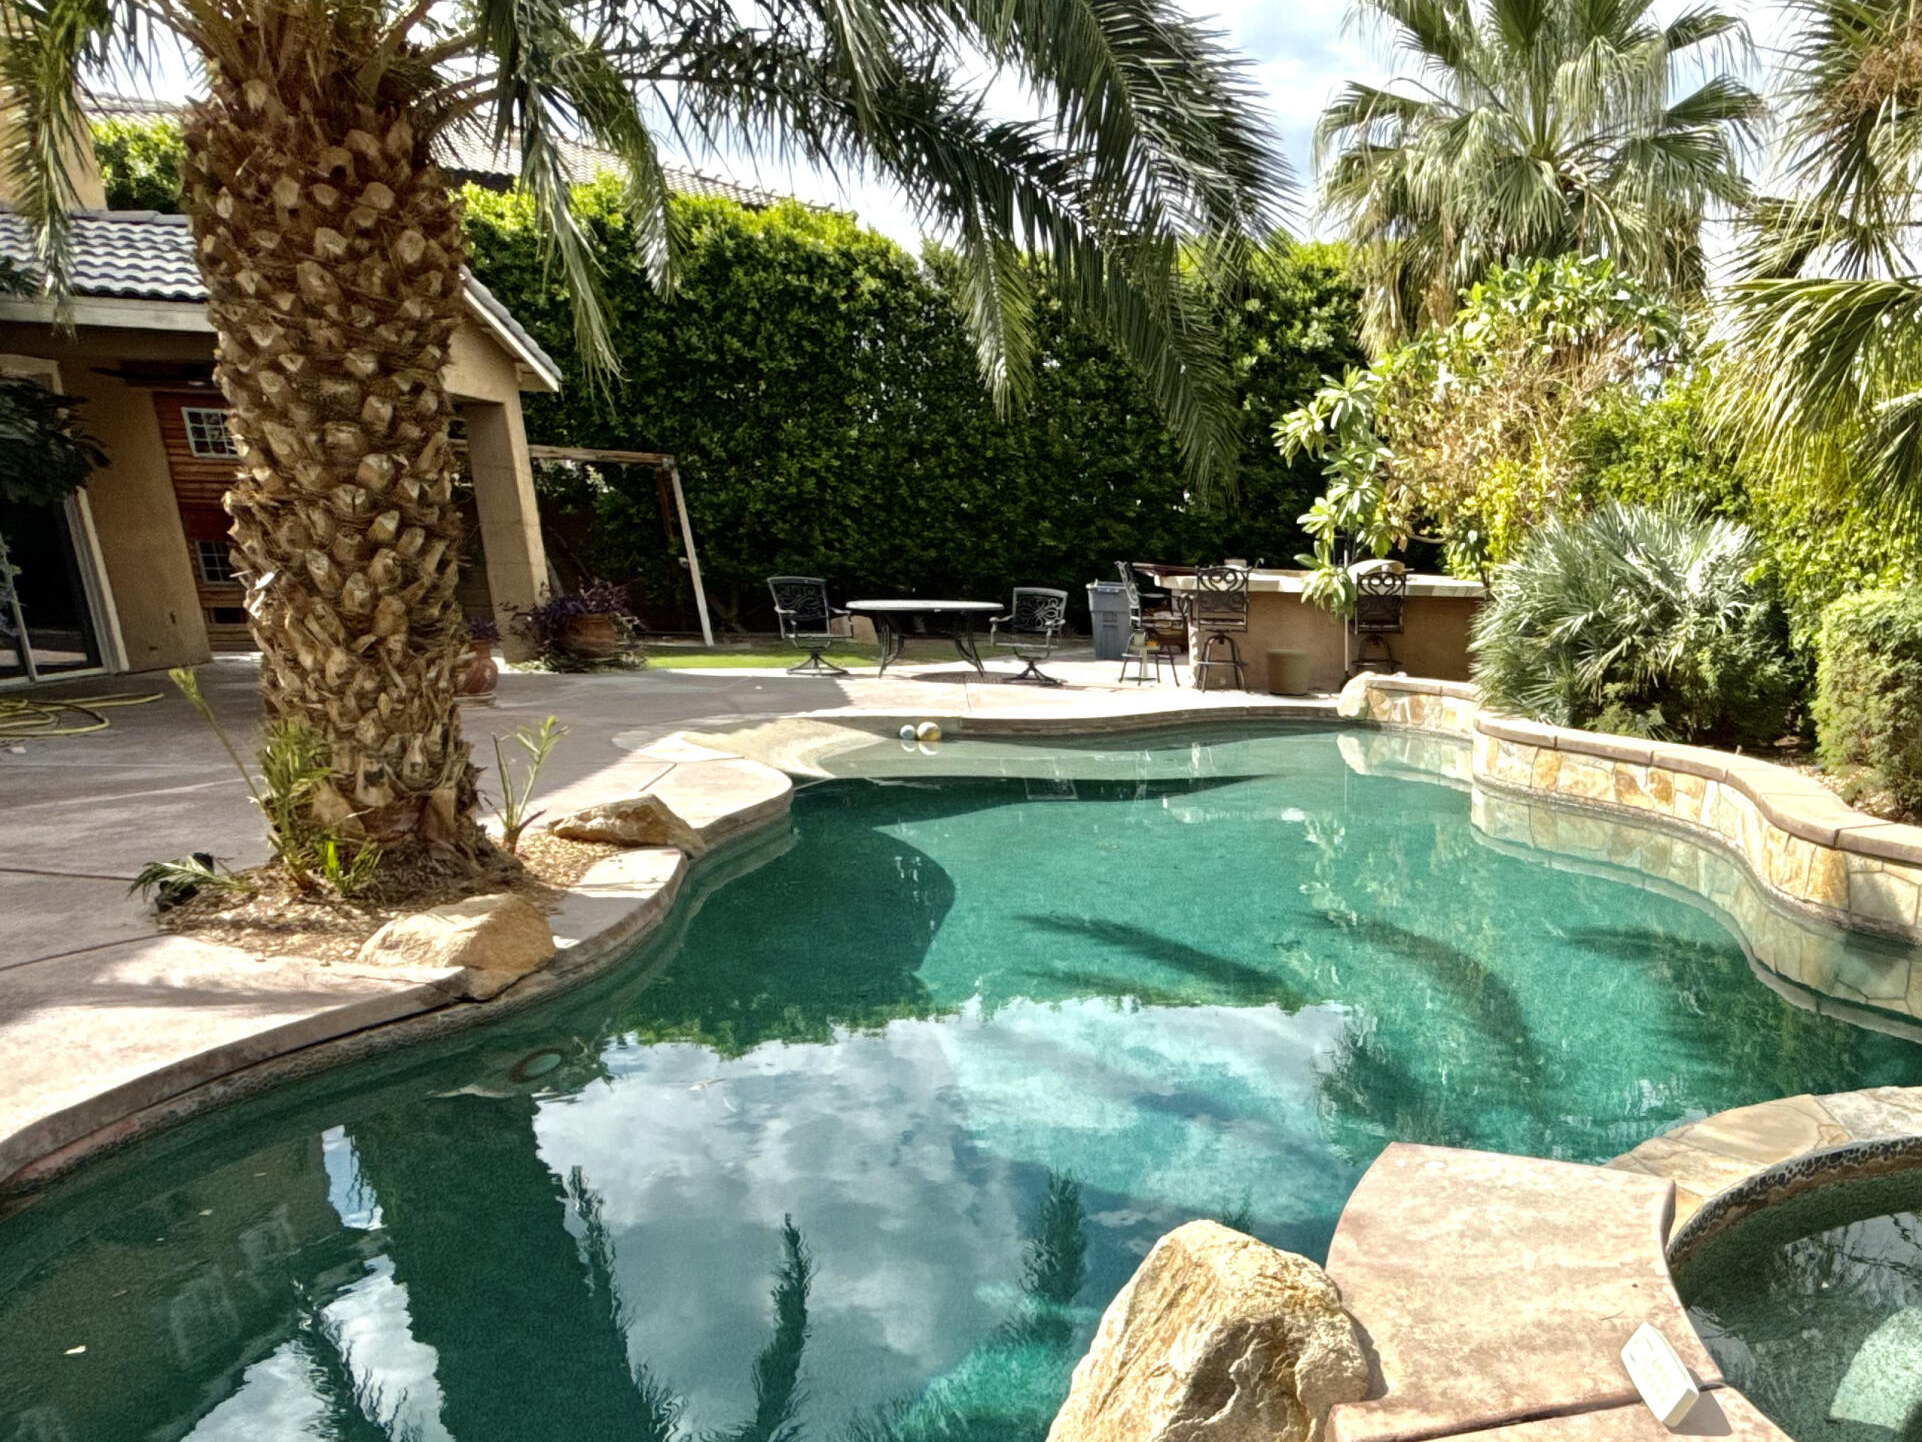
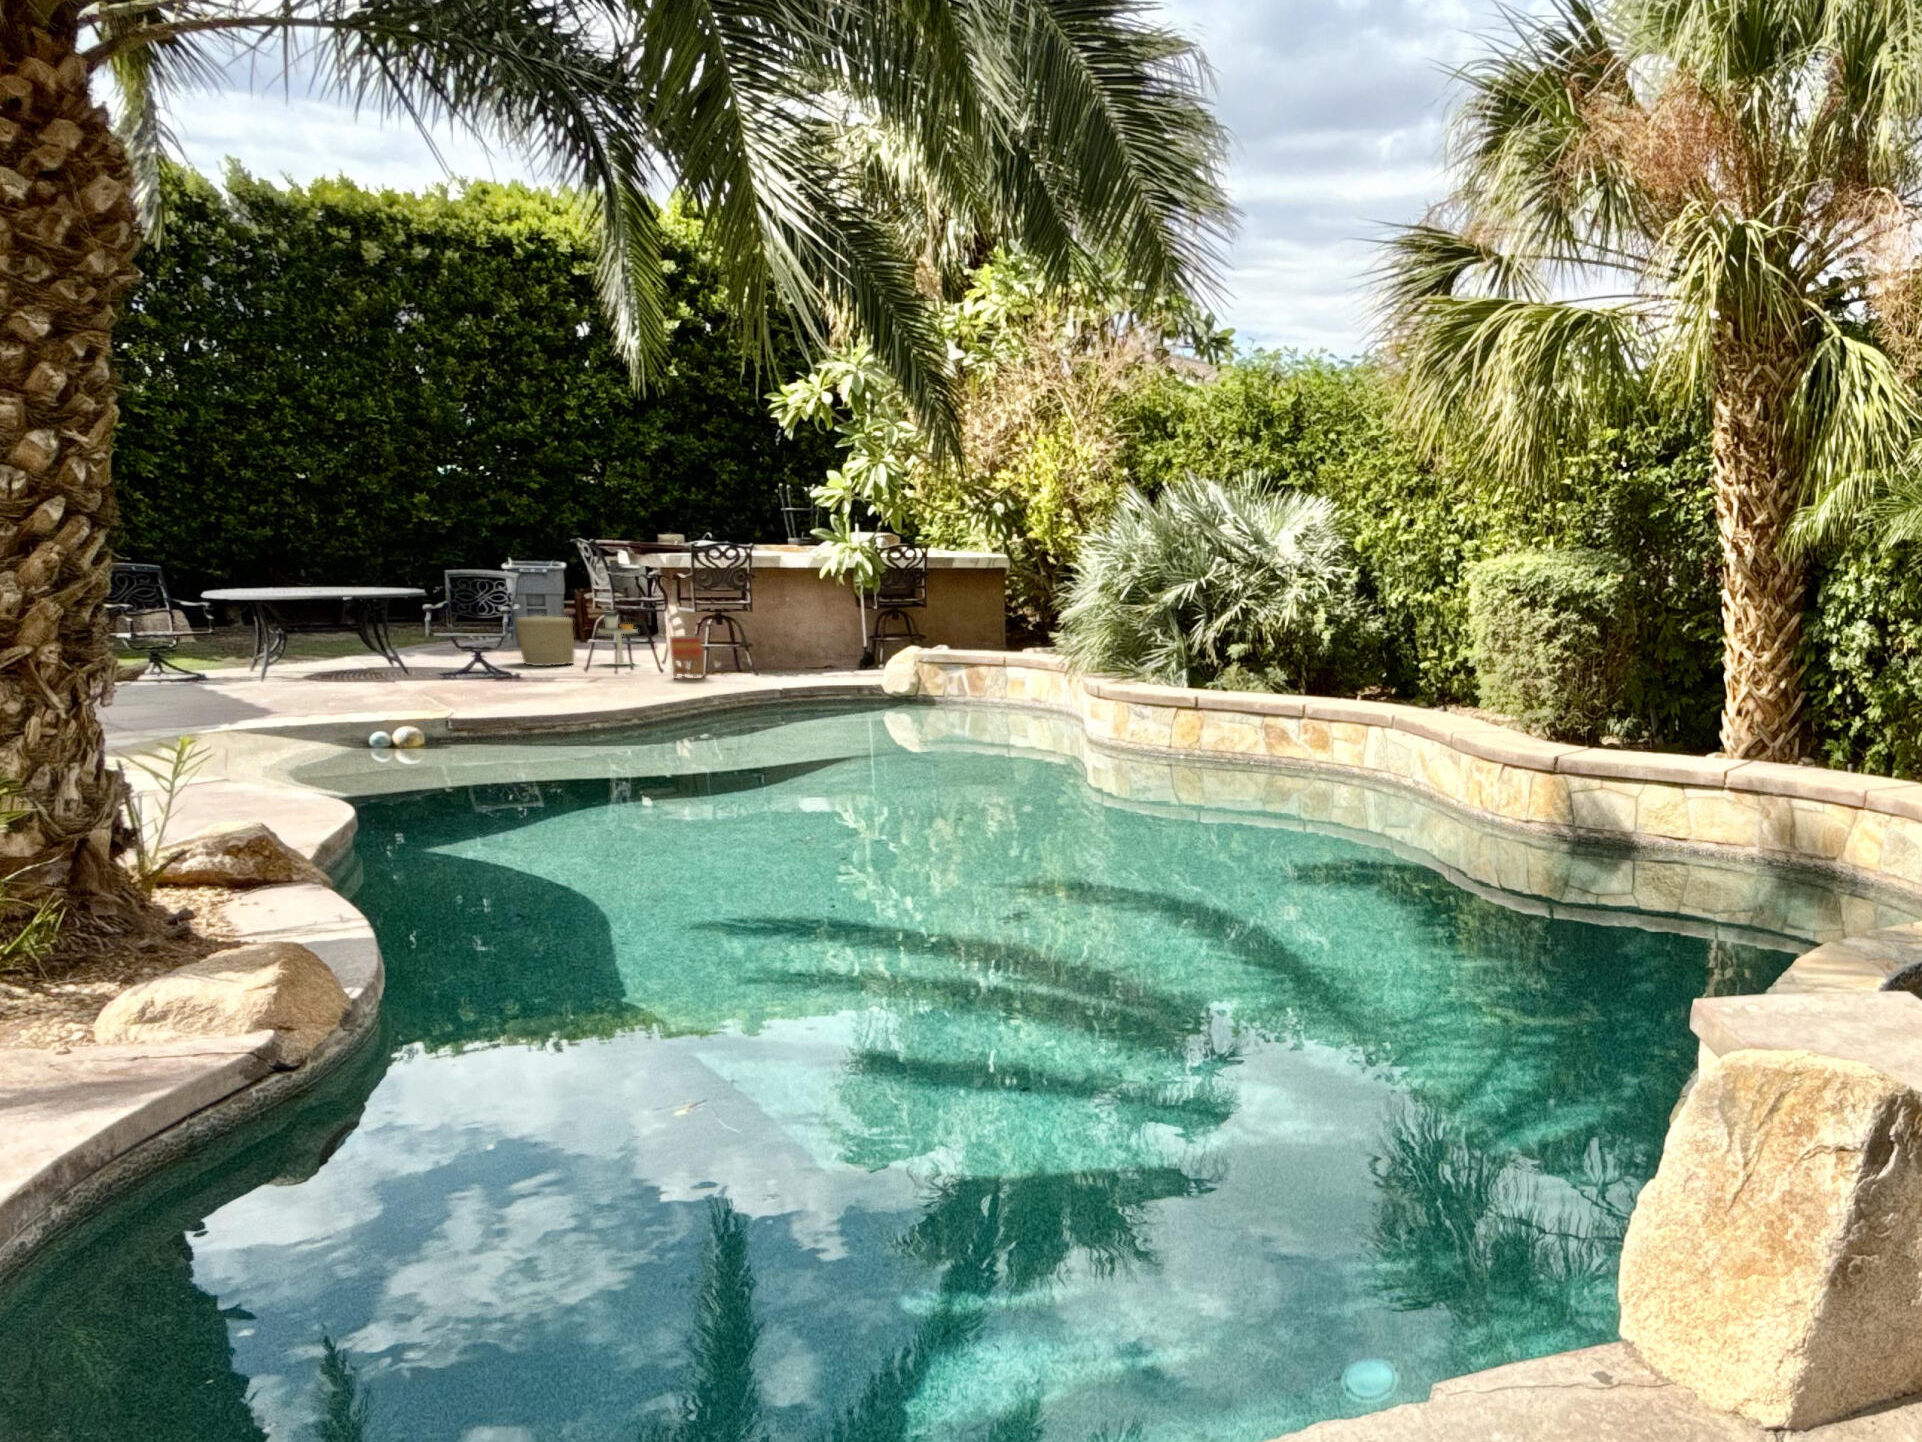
woven basket: present [1266,649,1309,695] -> present [516,616,575,666]
planter: none [1174,654,1201,694] -> present [670,635,704,678]

